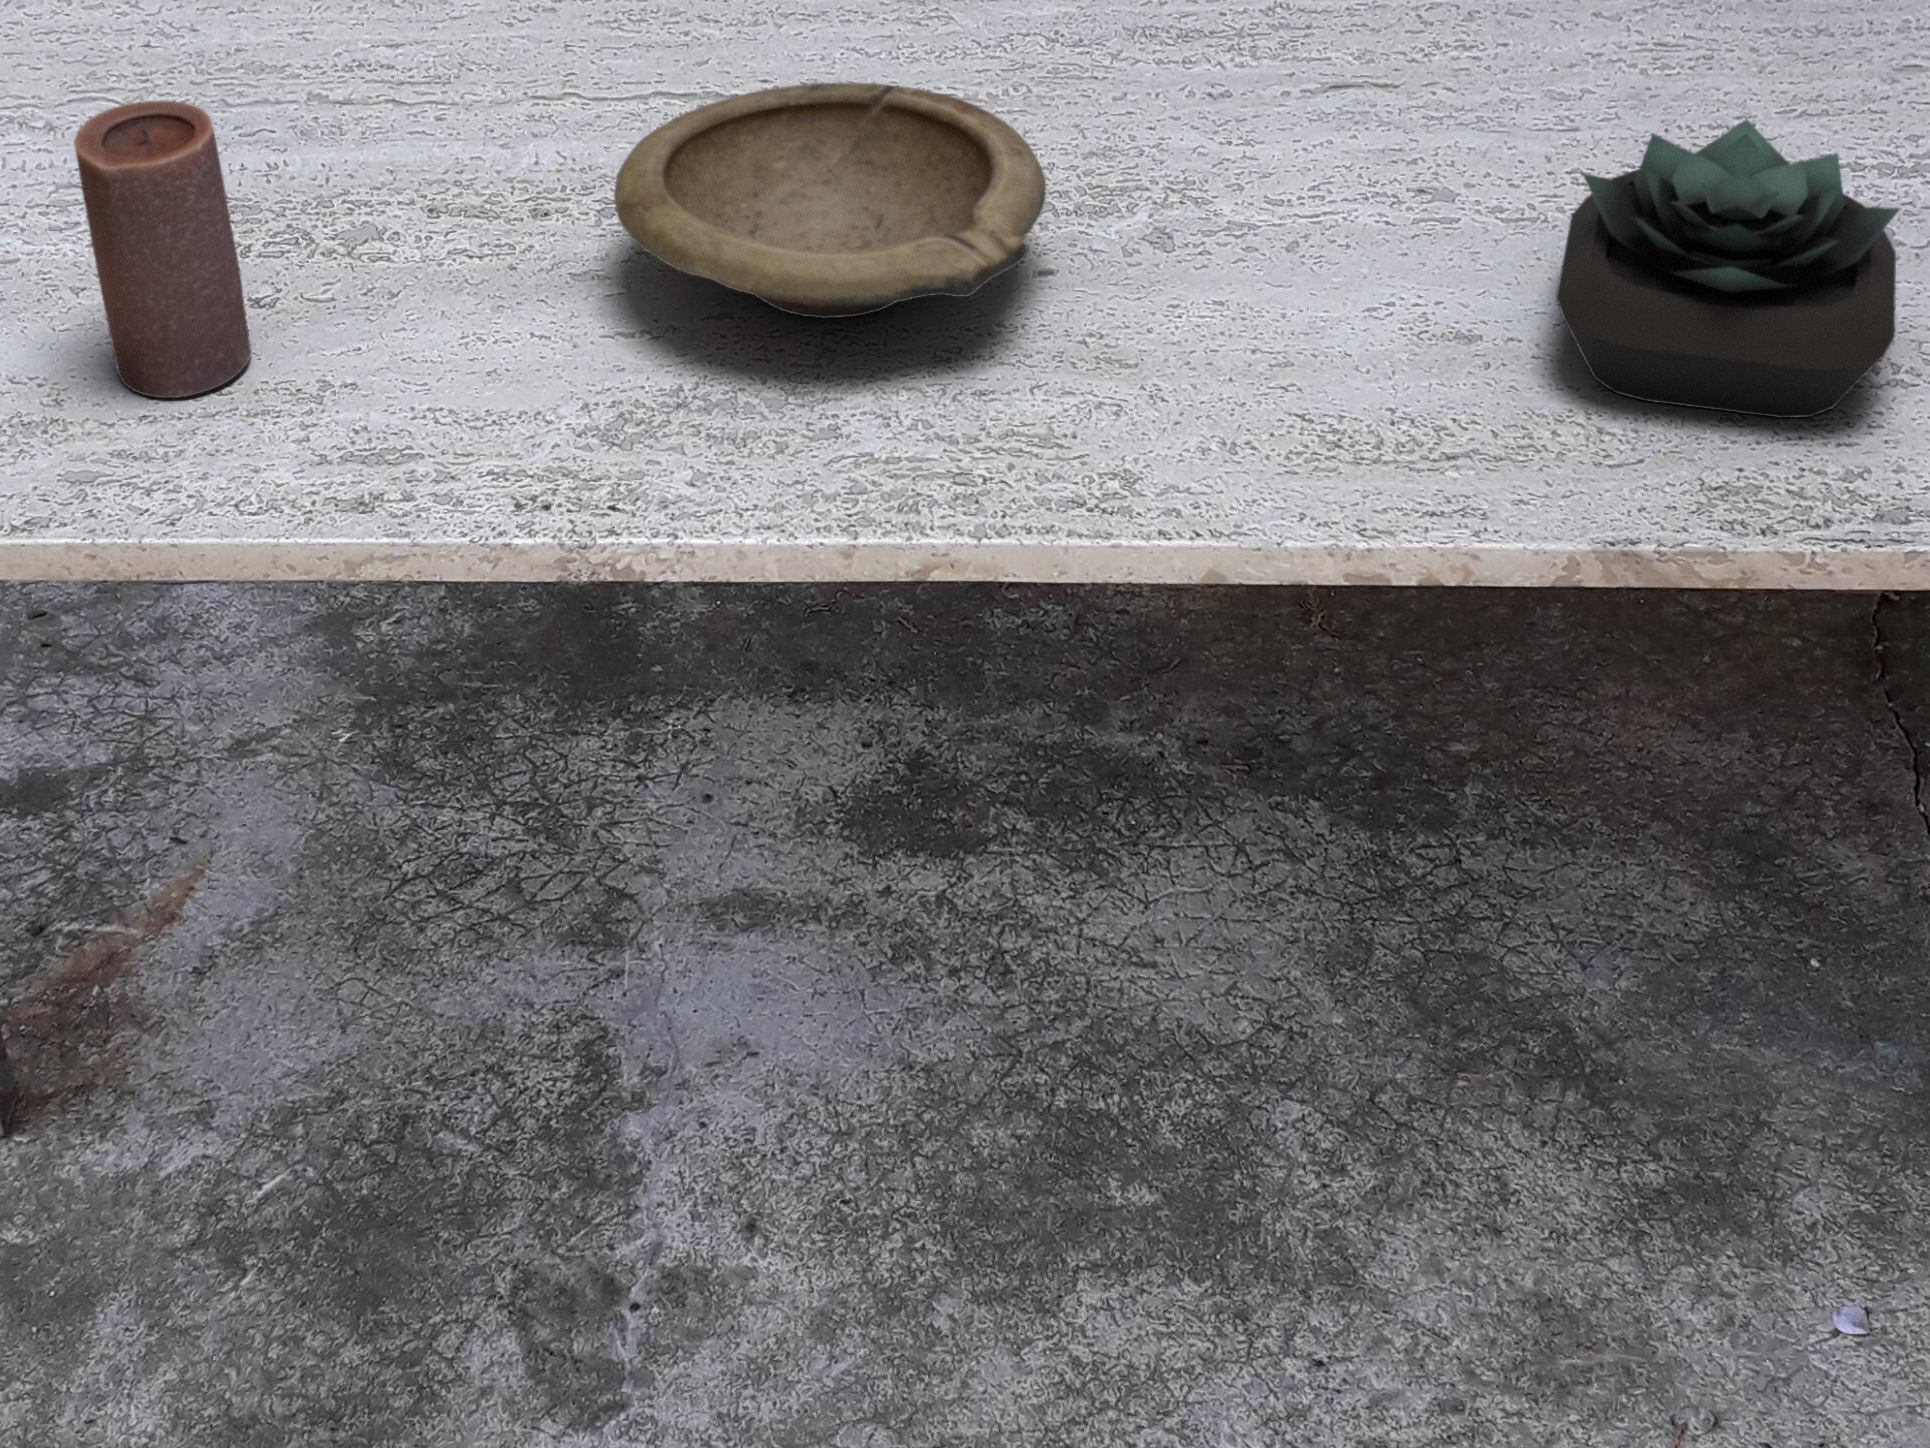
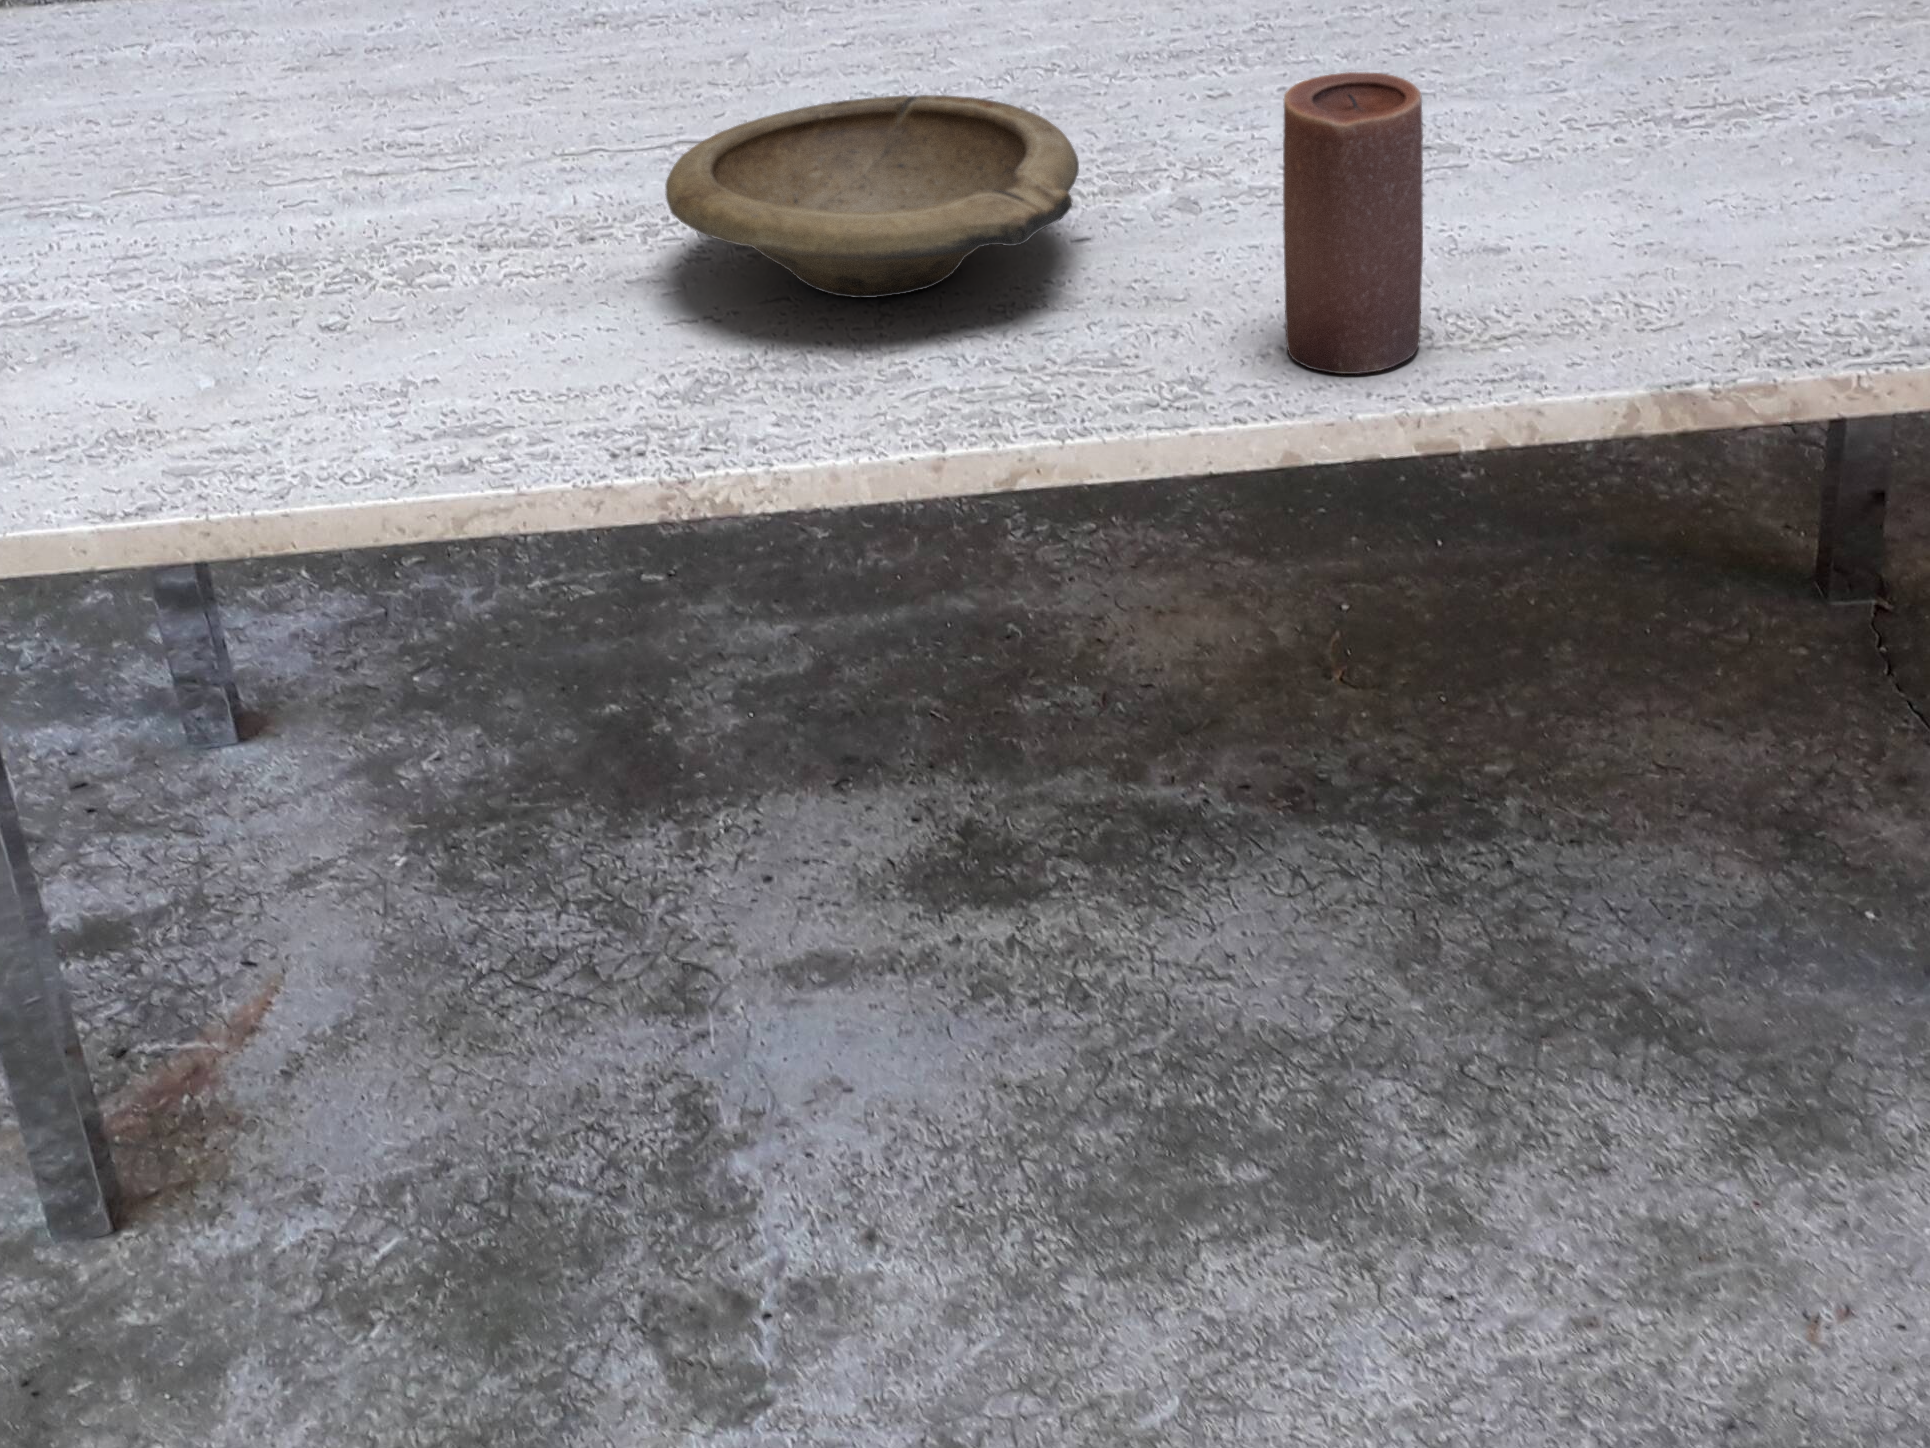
candle: present [74,100,251,398] -> present [1283,72,1423,374]
succulent plant: present [1556,120,1900,418] -> none [1578,33,1904,288]

